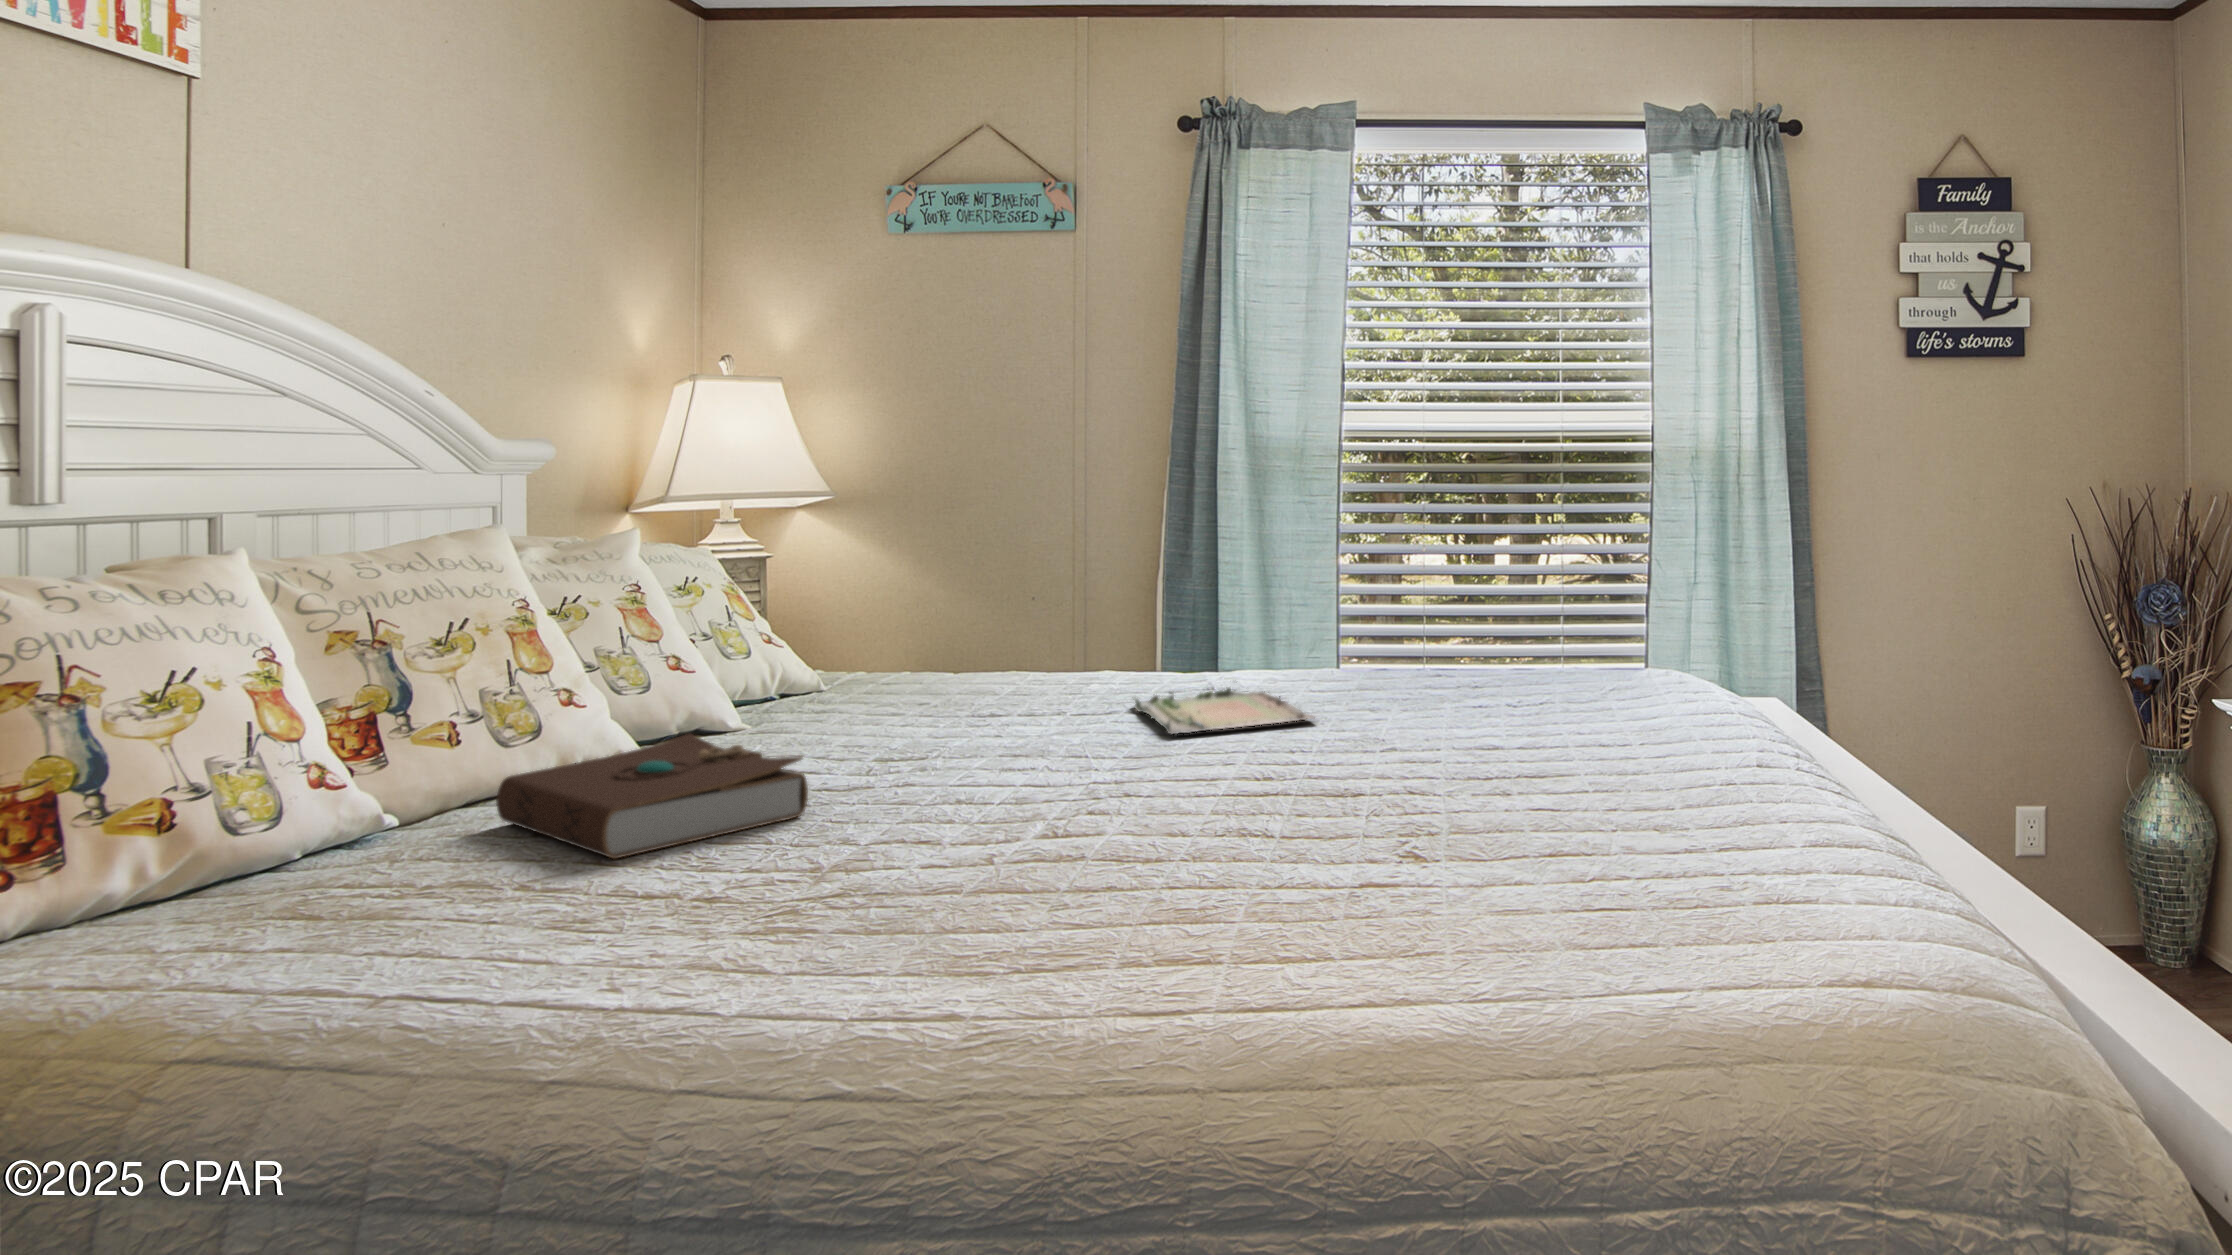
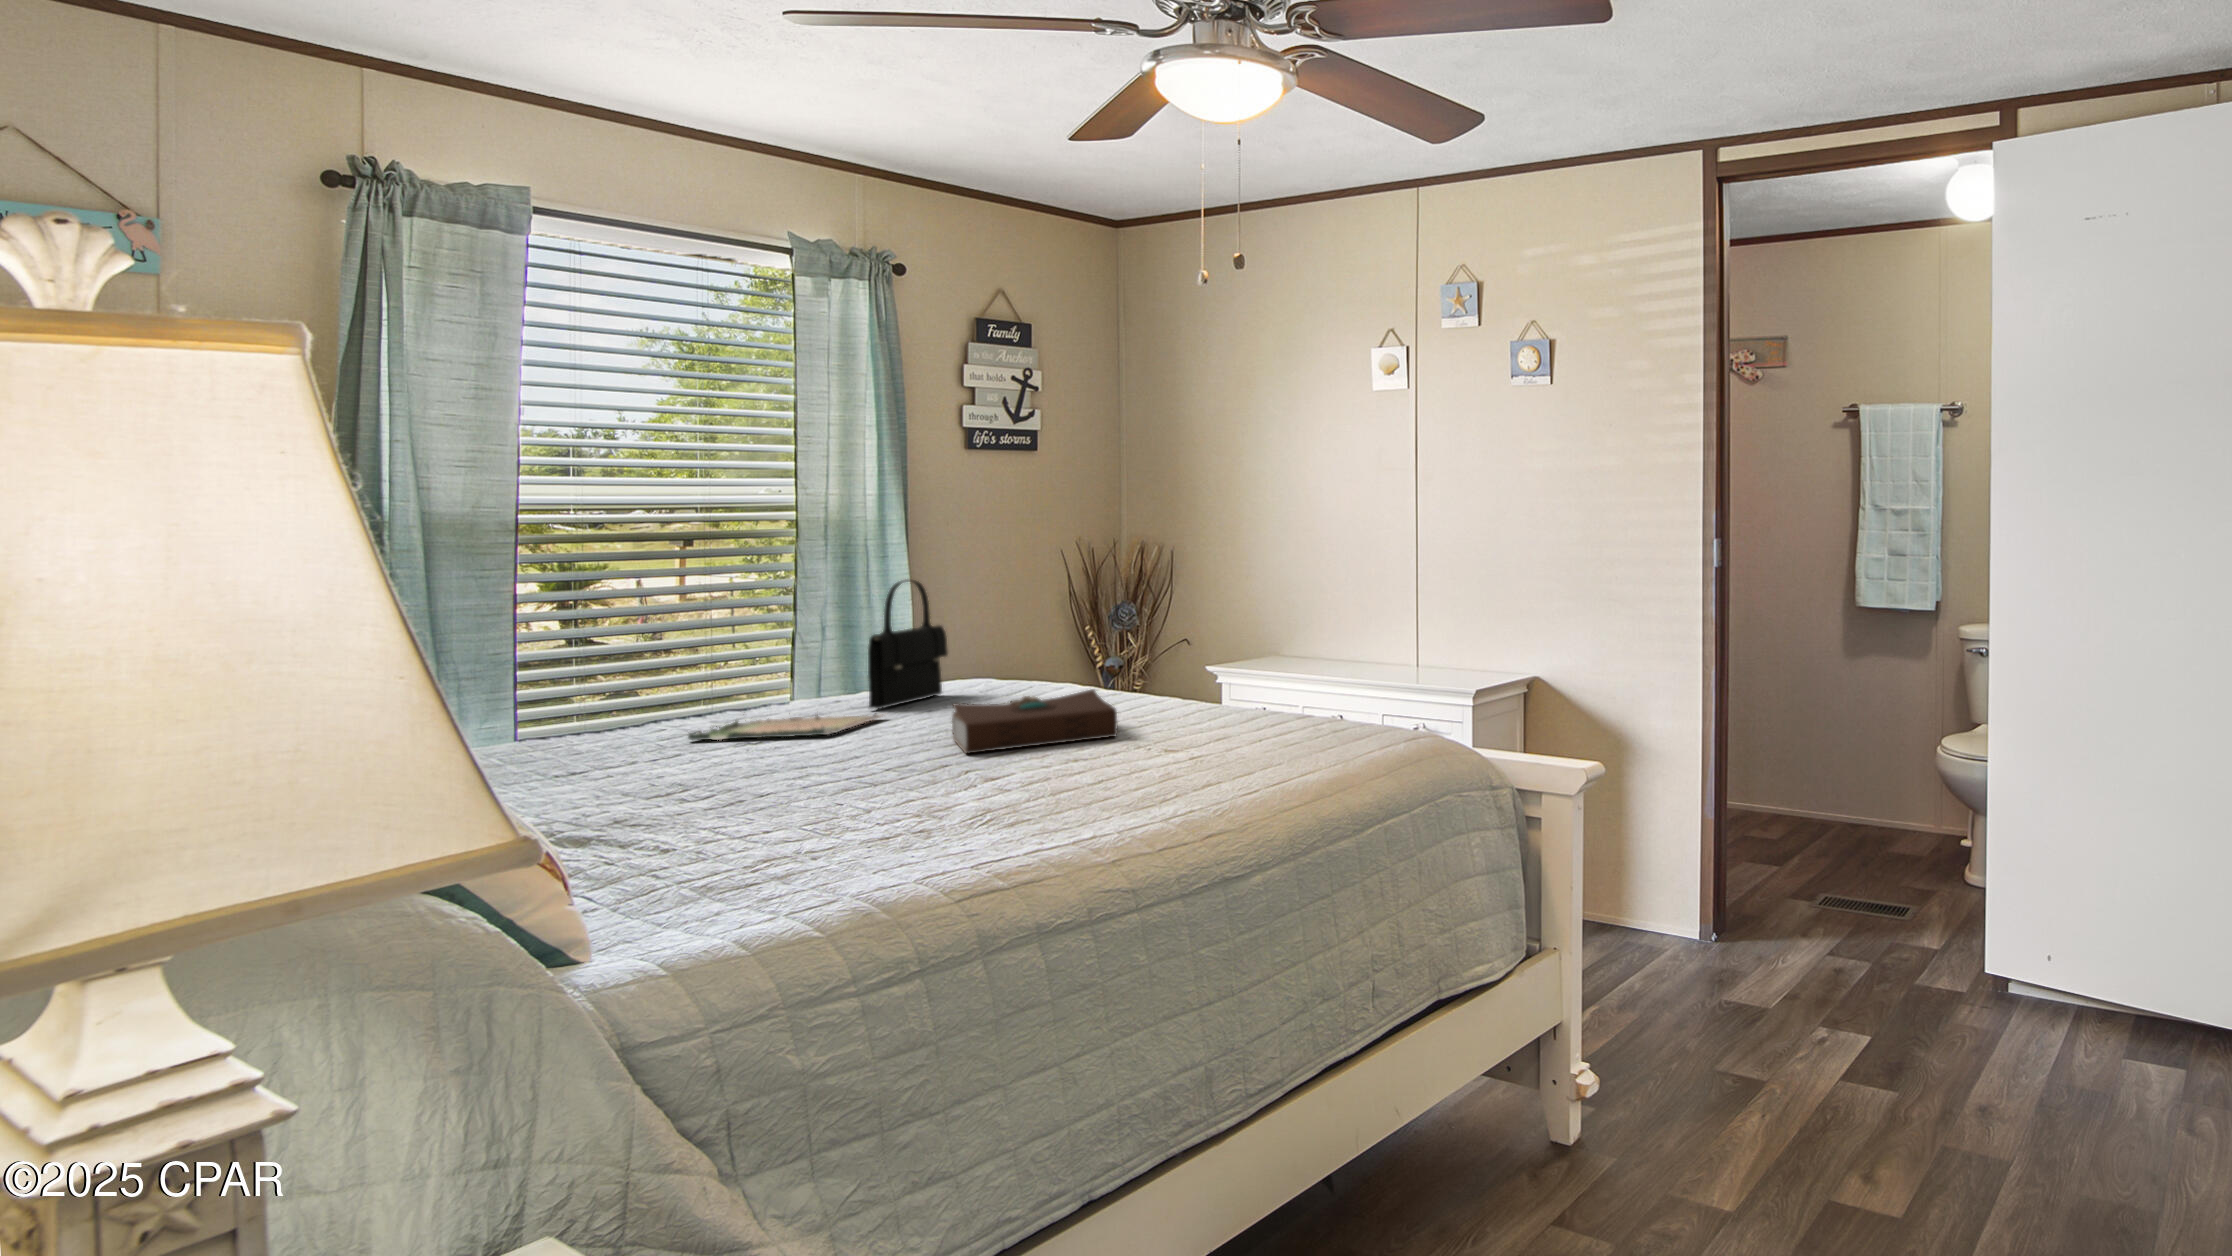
handbag: none [1371,533,1515,705] -> present [868,580,948,709]
book: present [496,734,808,859] -> present [952,690,1118,753]

